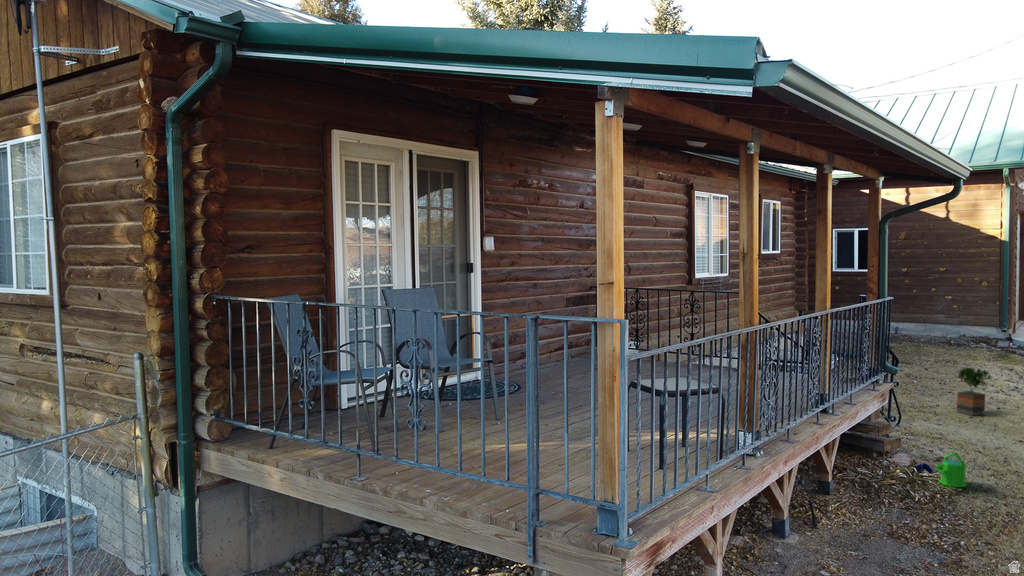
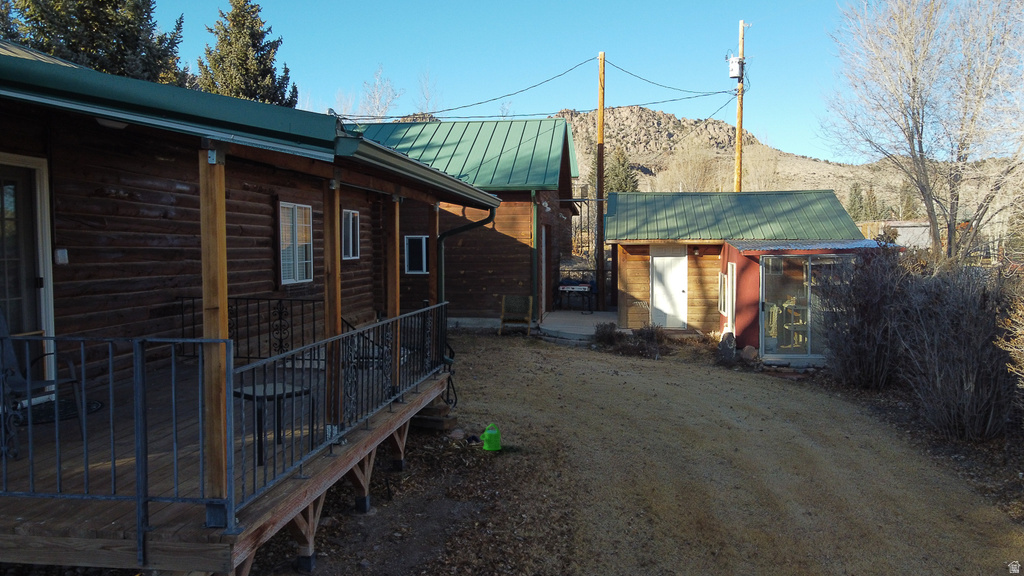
lounge chair: none [952,297,1001,348] -> present [499,296,532,333]
potted tree: present [957,368,991,416] -> none [498,354,522,393]

